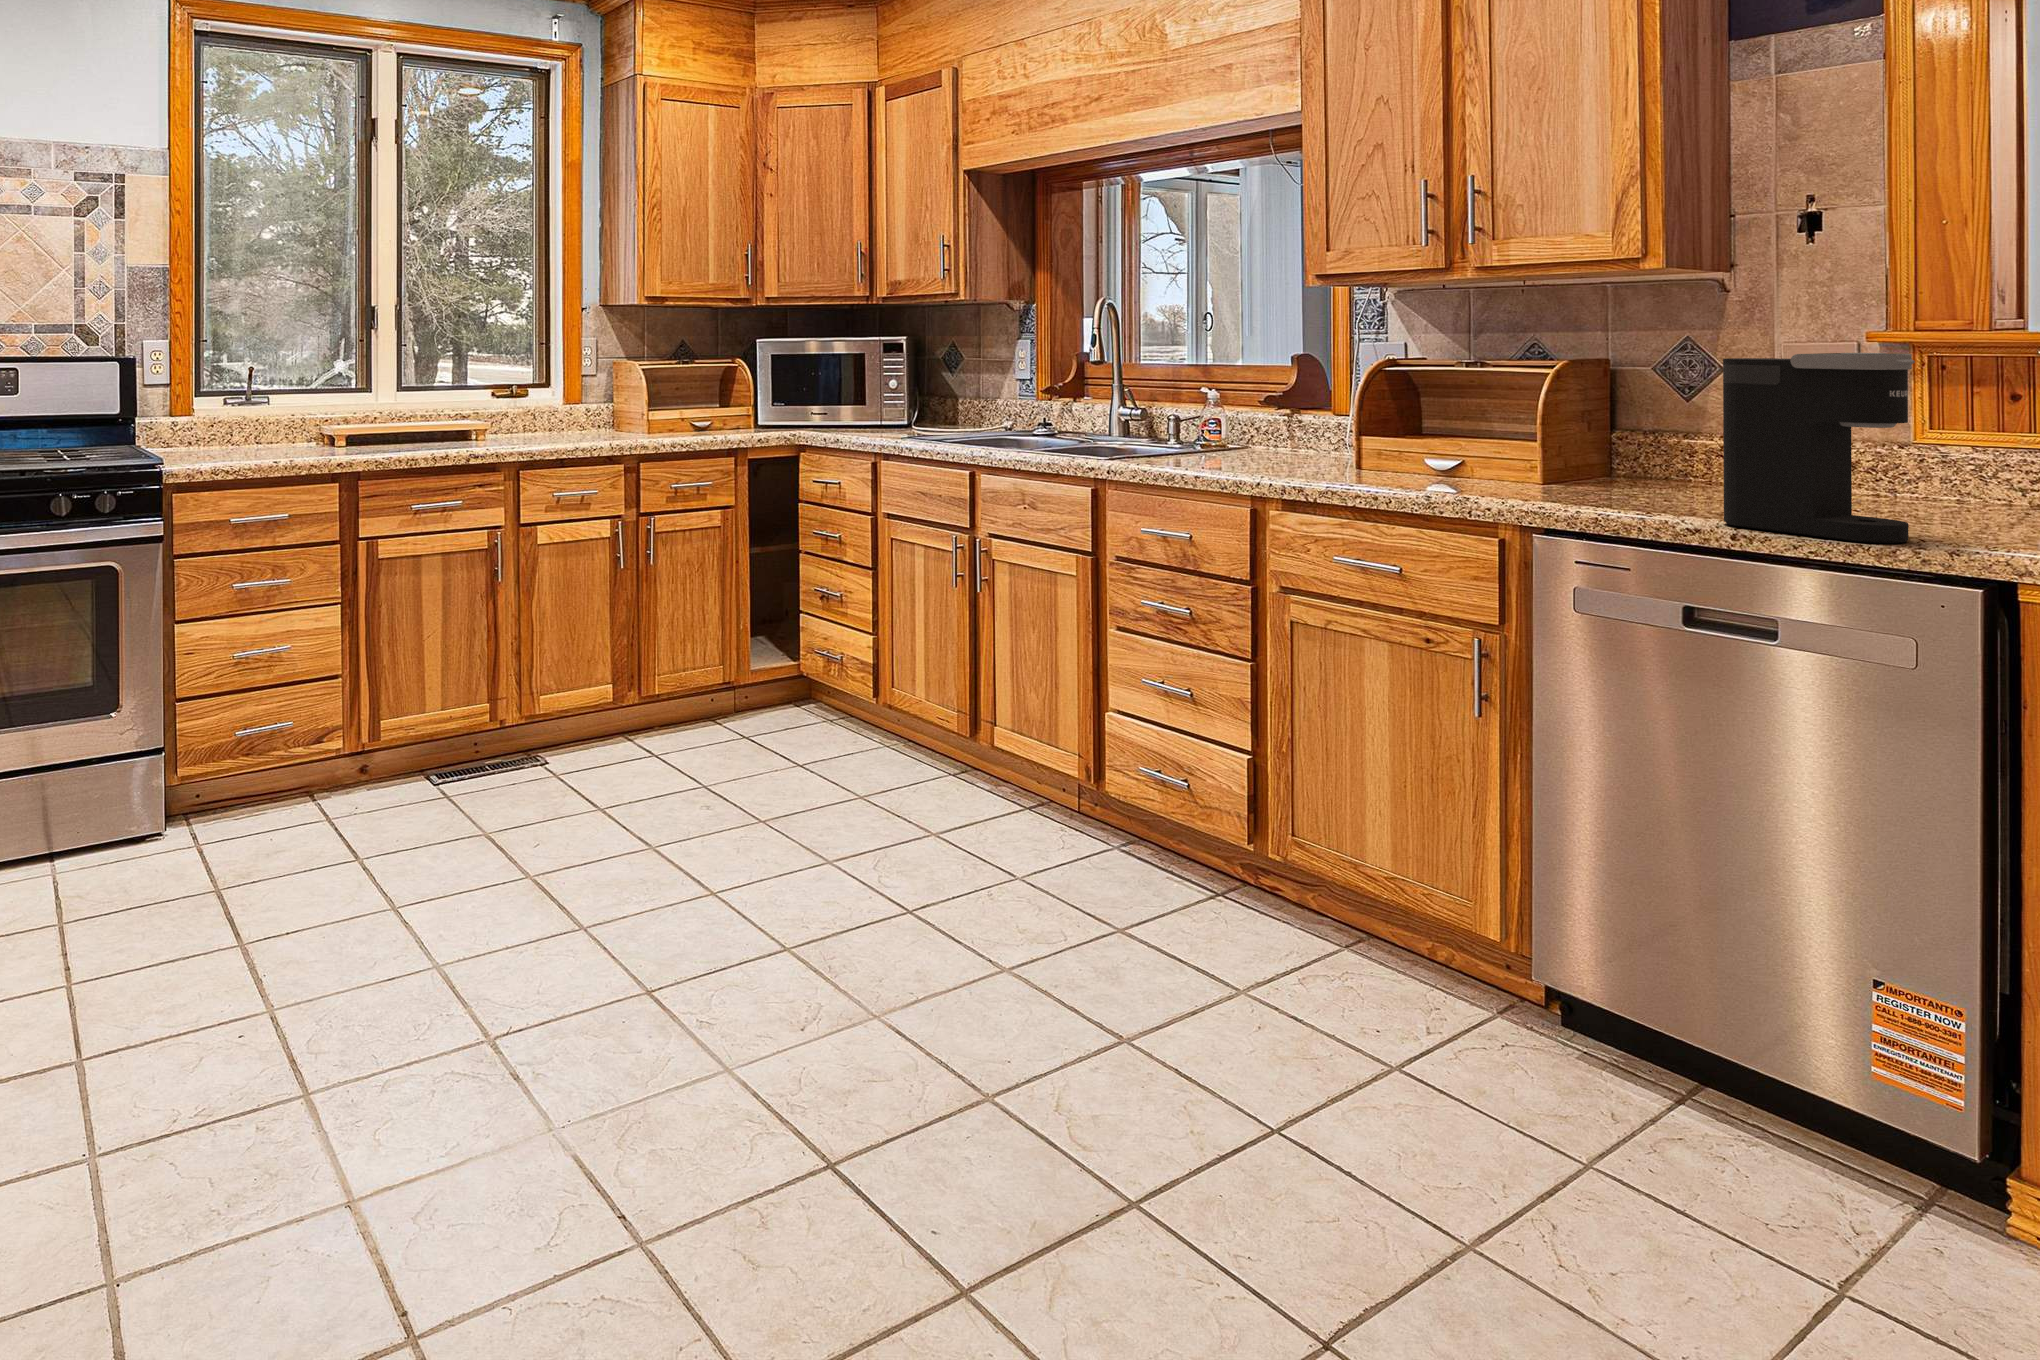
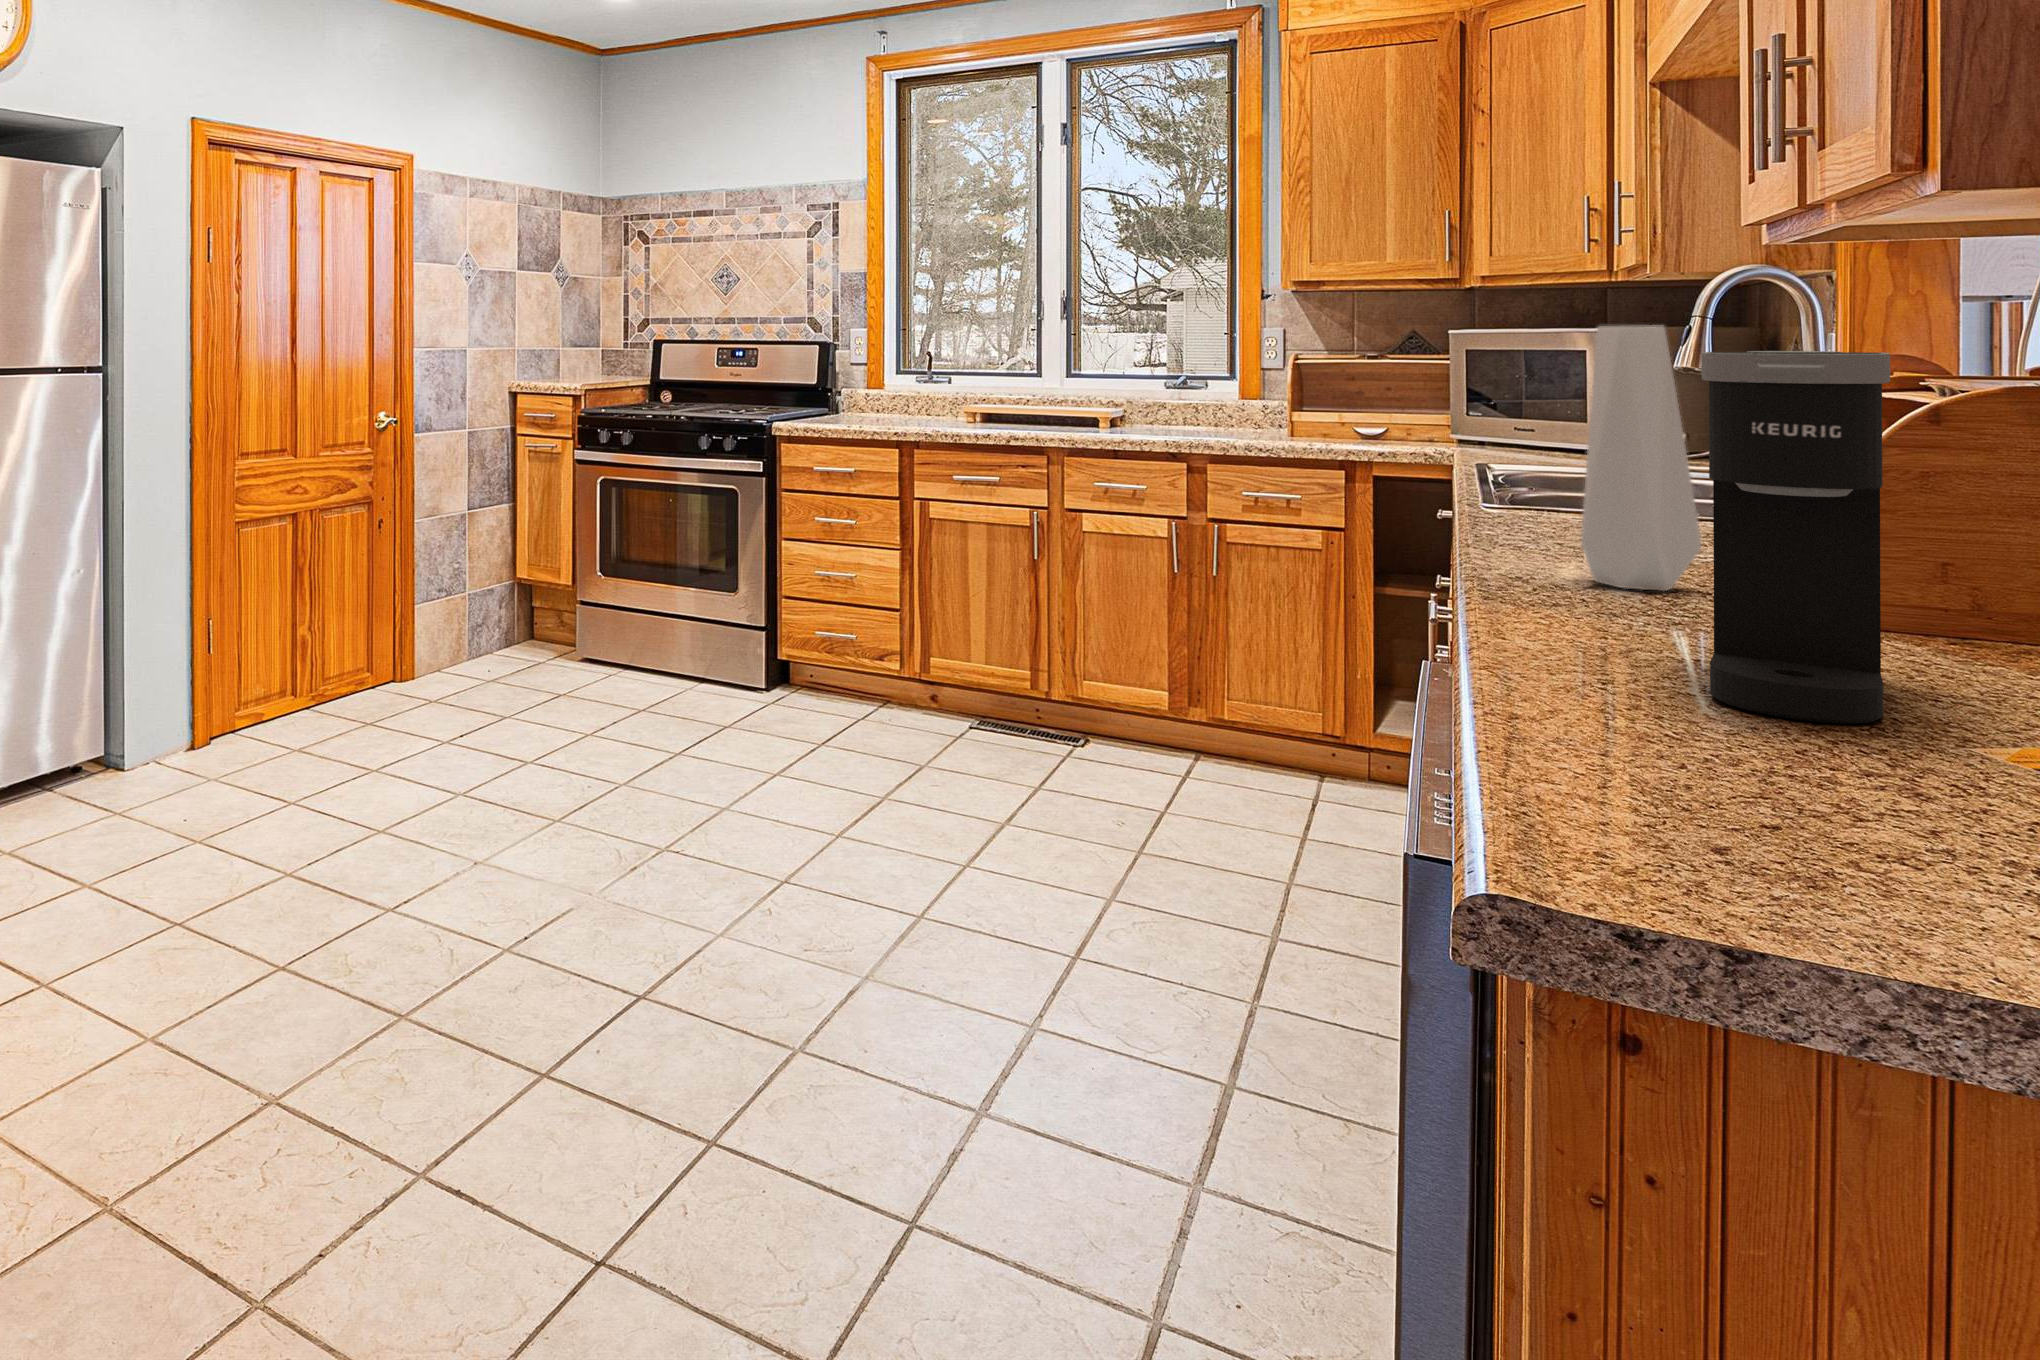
vase: none [1421,338,1489,502] -> present [1581,326,1701,591]

